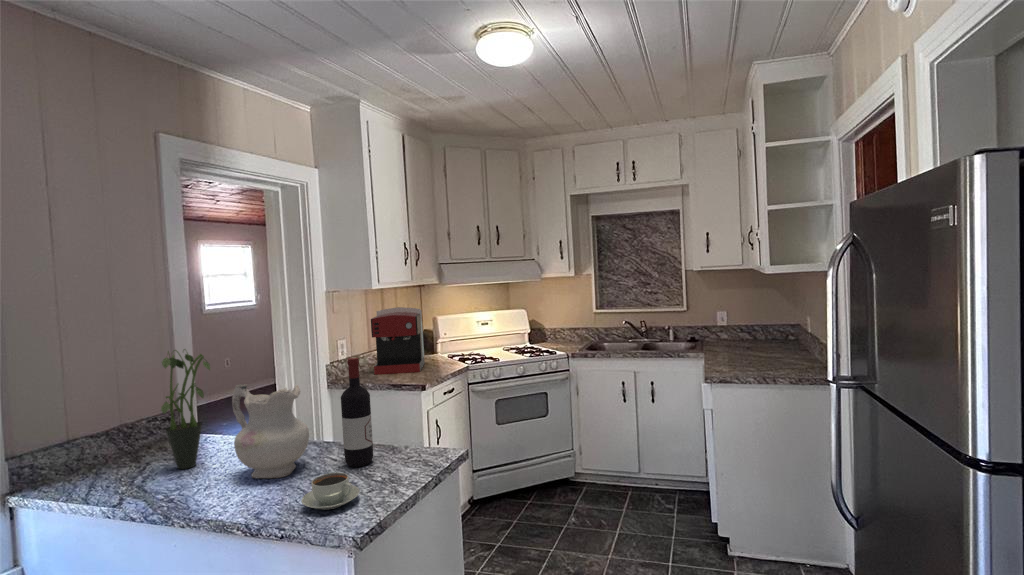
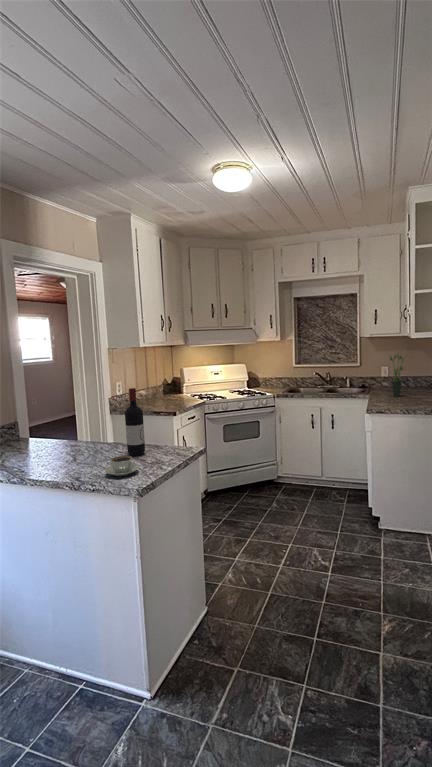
coffee maker: present [371,307,425,375] -> none [138,360,174,406]
potted plant: present [161,349,210,469] -> present [390,355,404,397]
ceramic pitcher: present [232,384,309,478] -> none [58,403,105,461]

